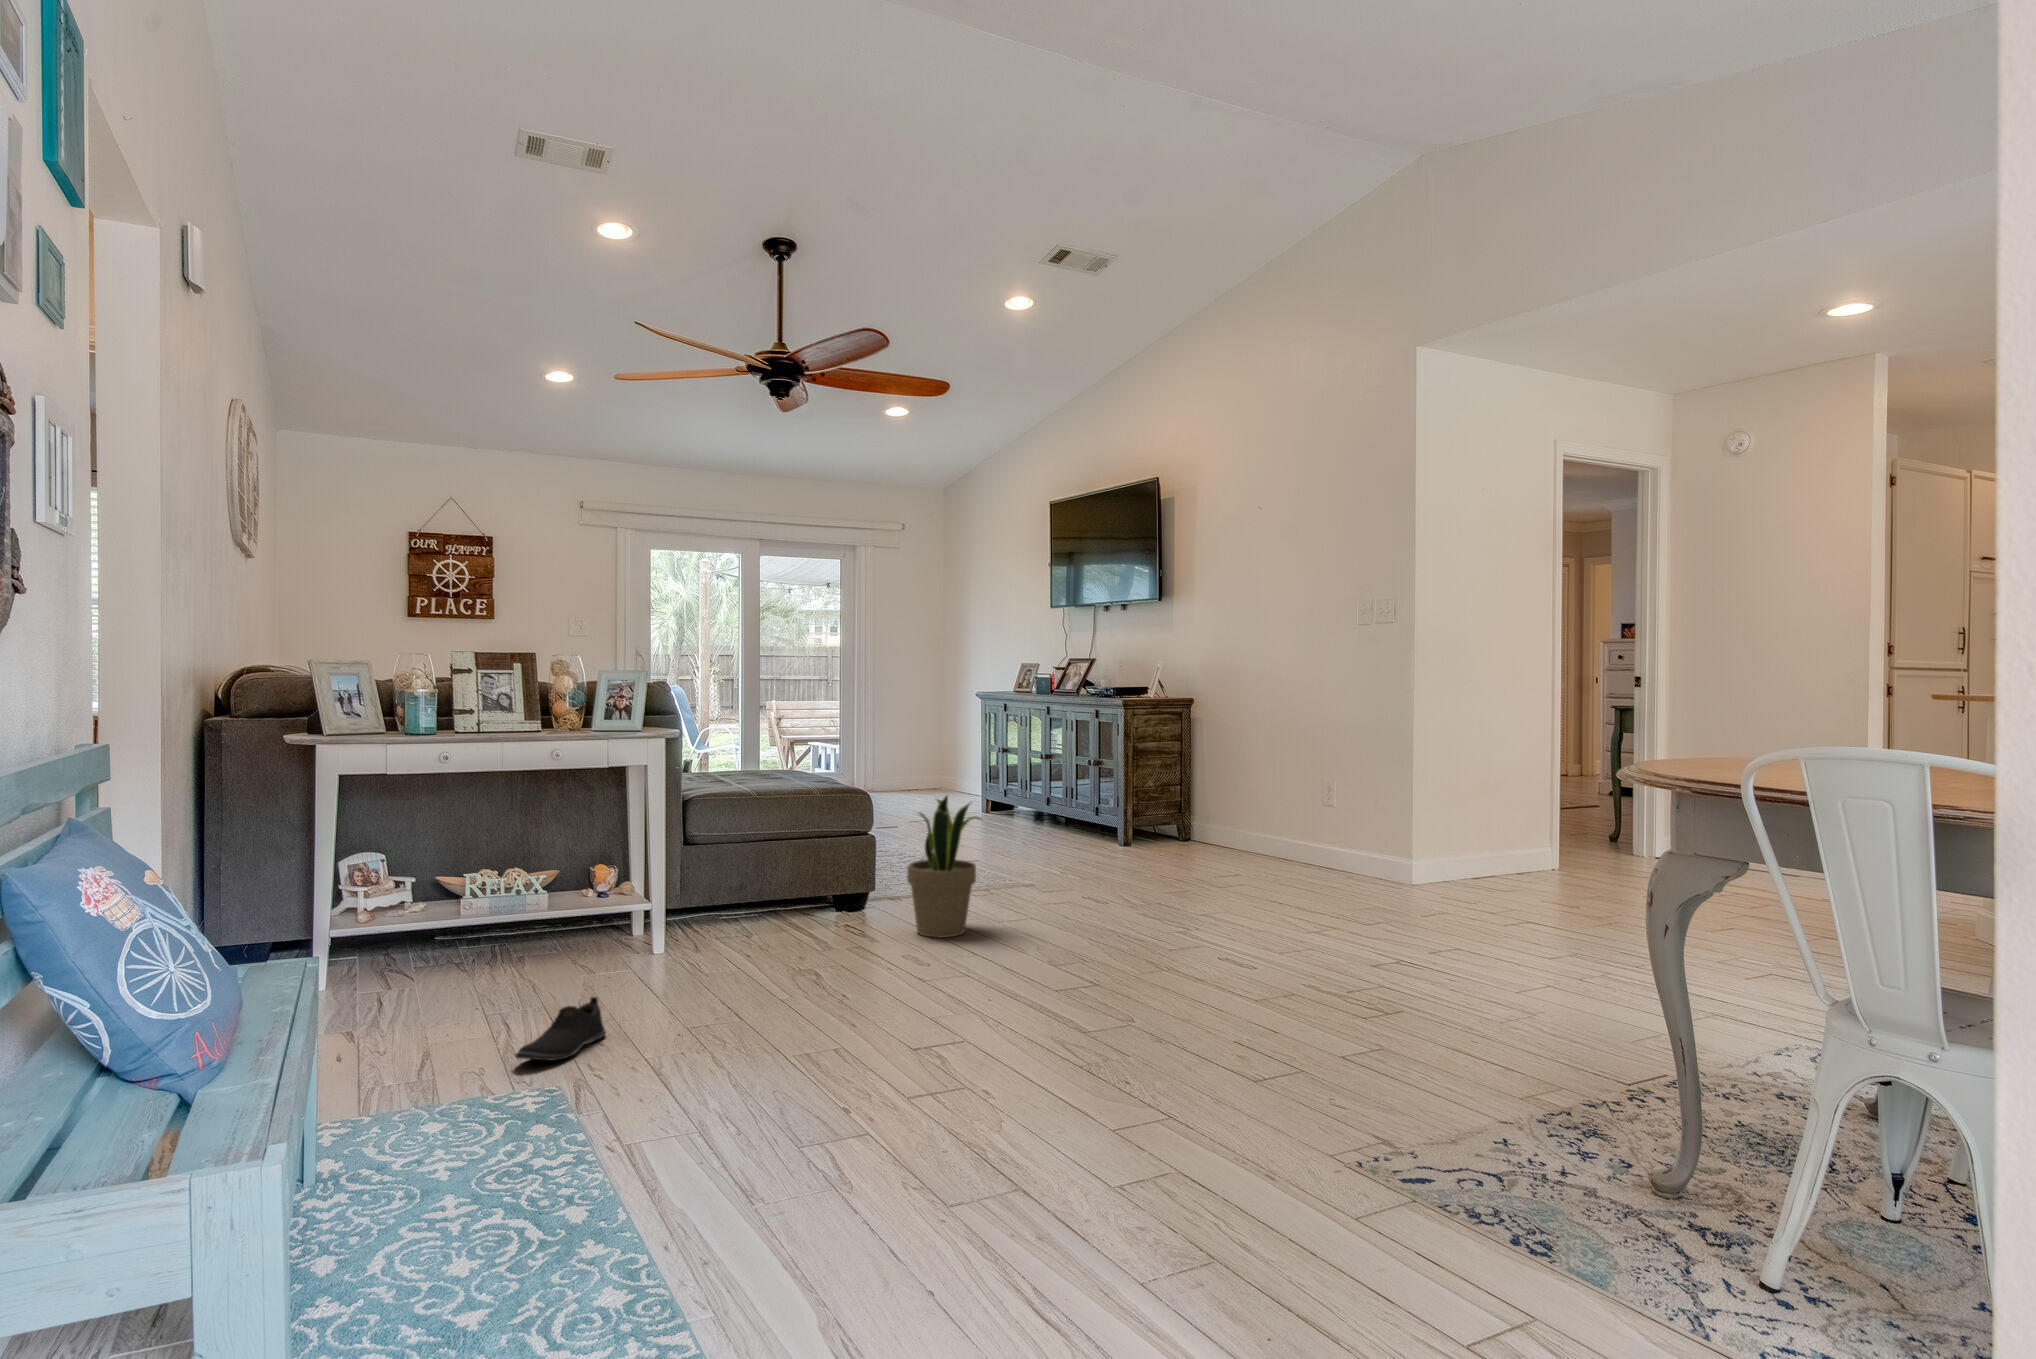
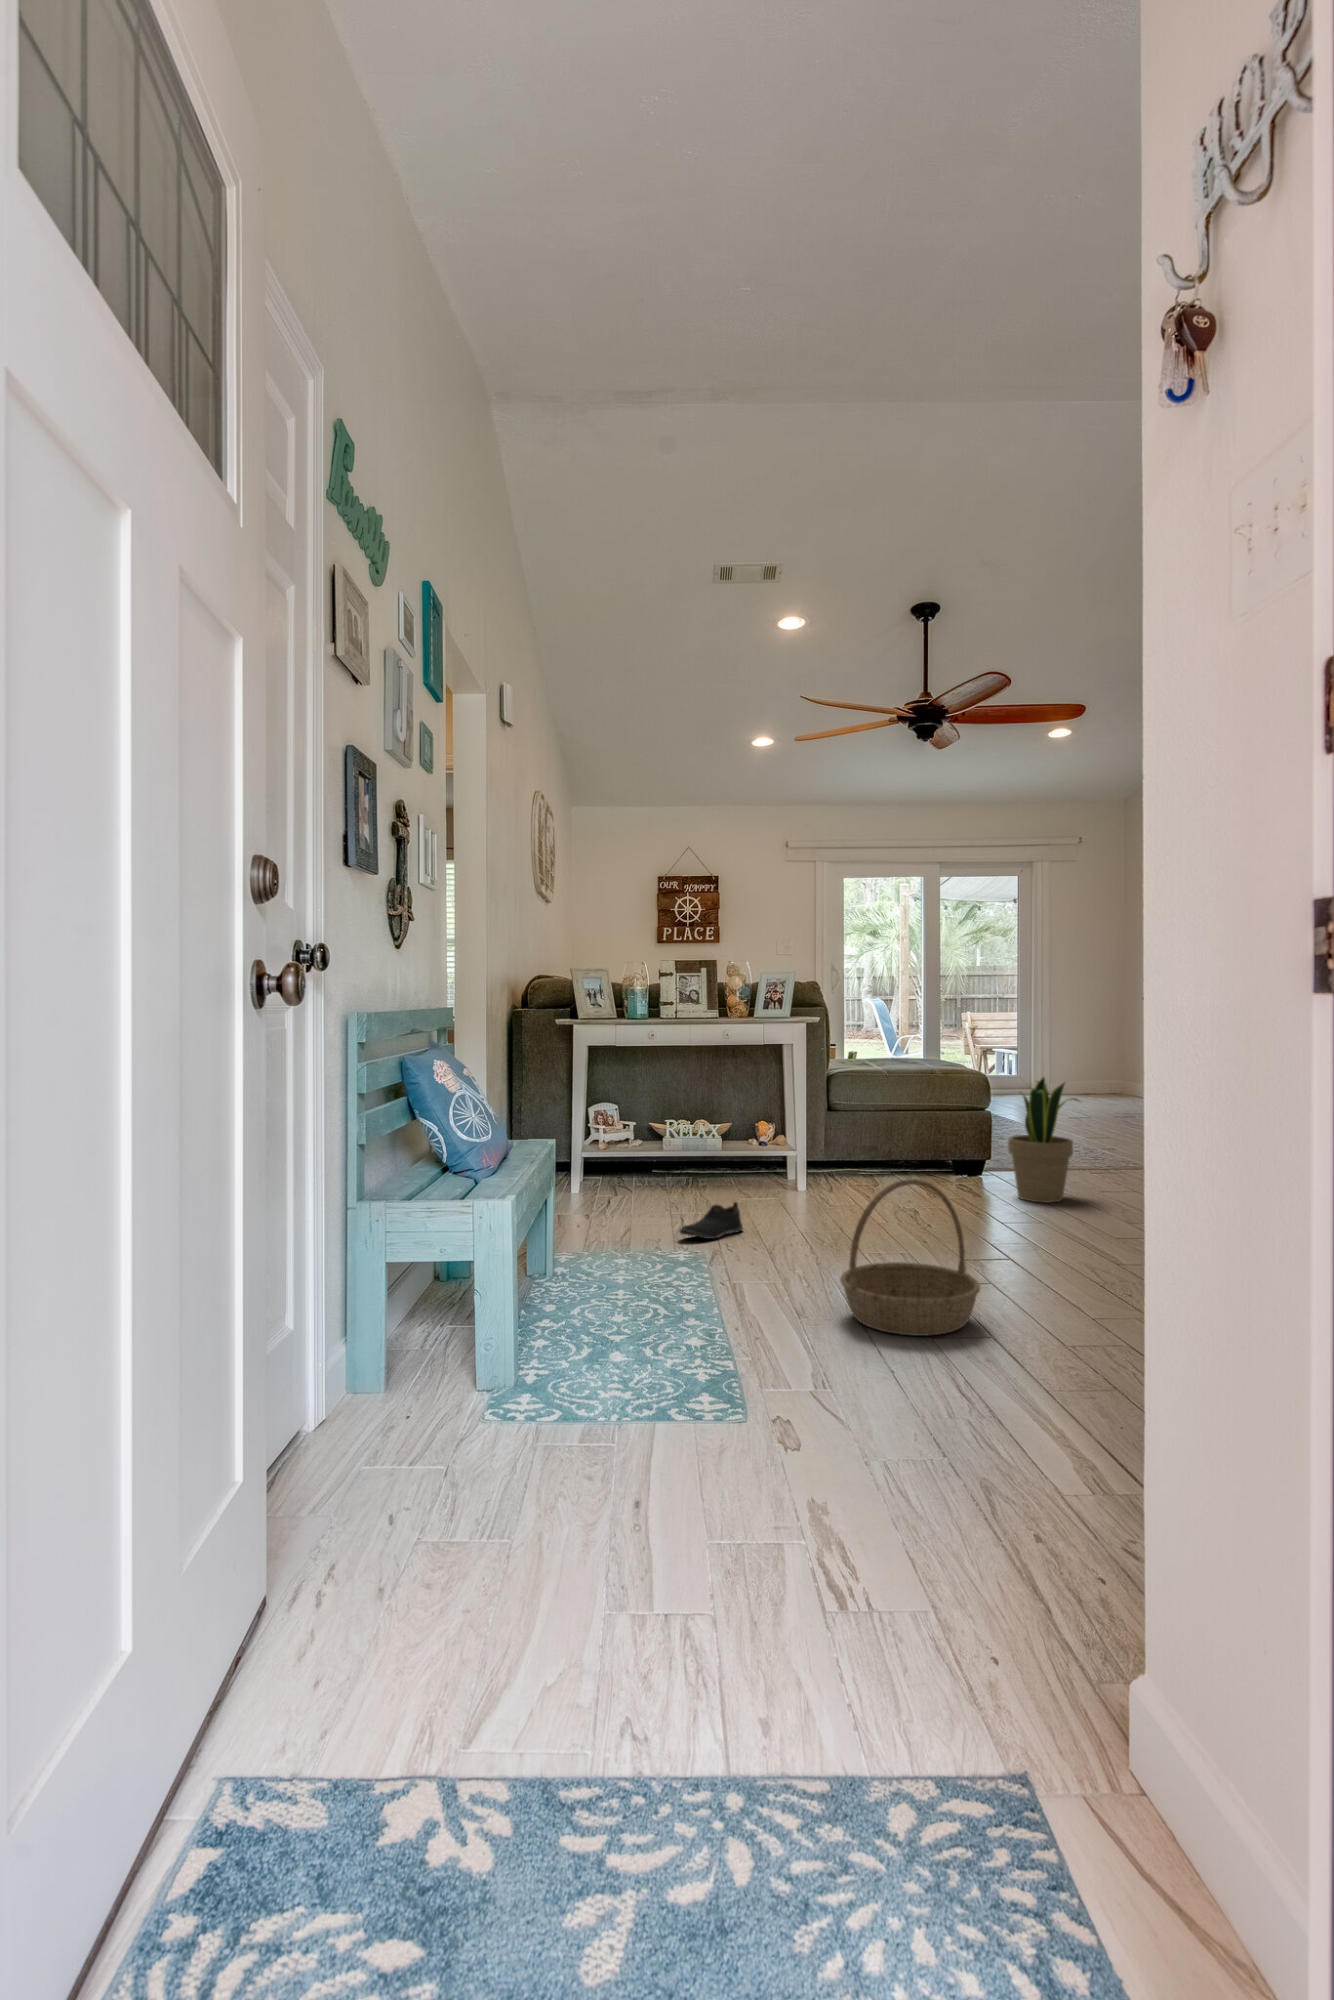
basket: none [804,975,987,1195] -> present [840,1179,980,1336]

